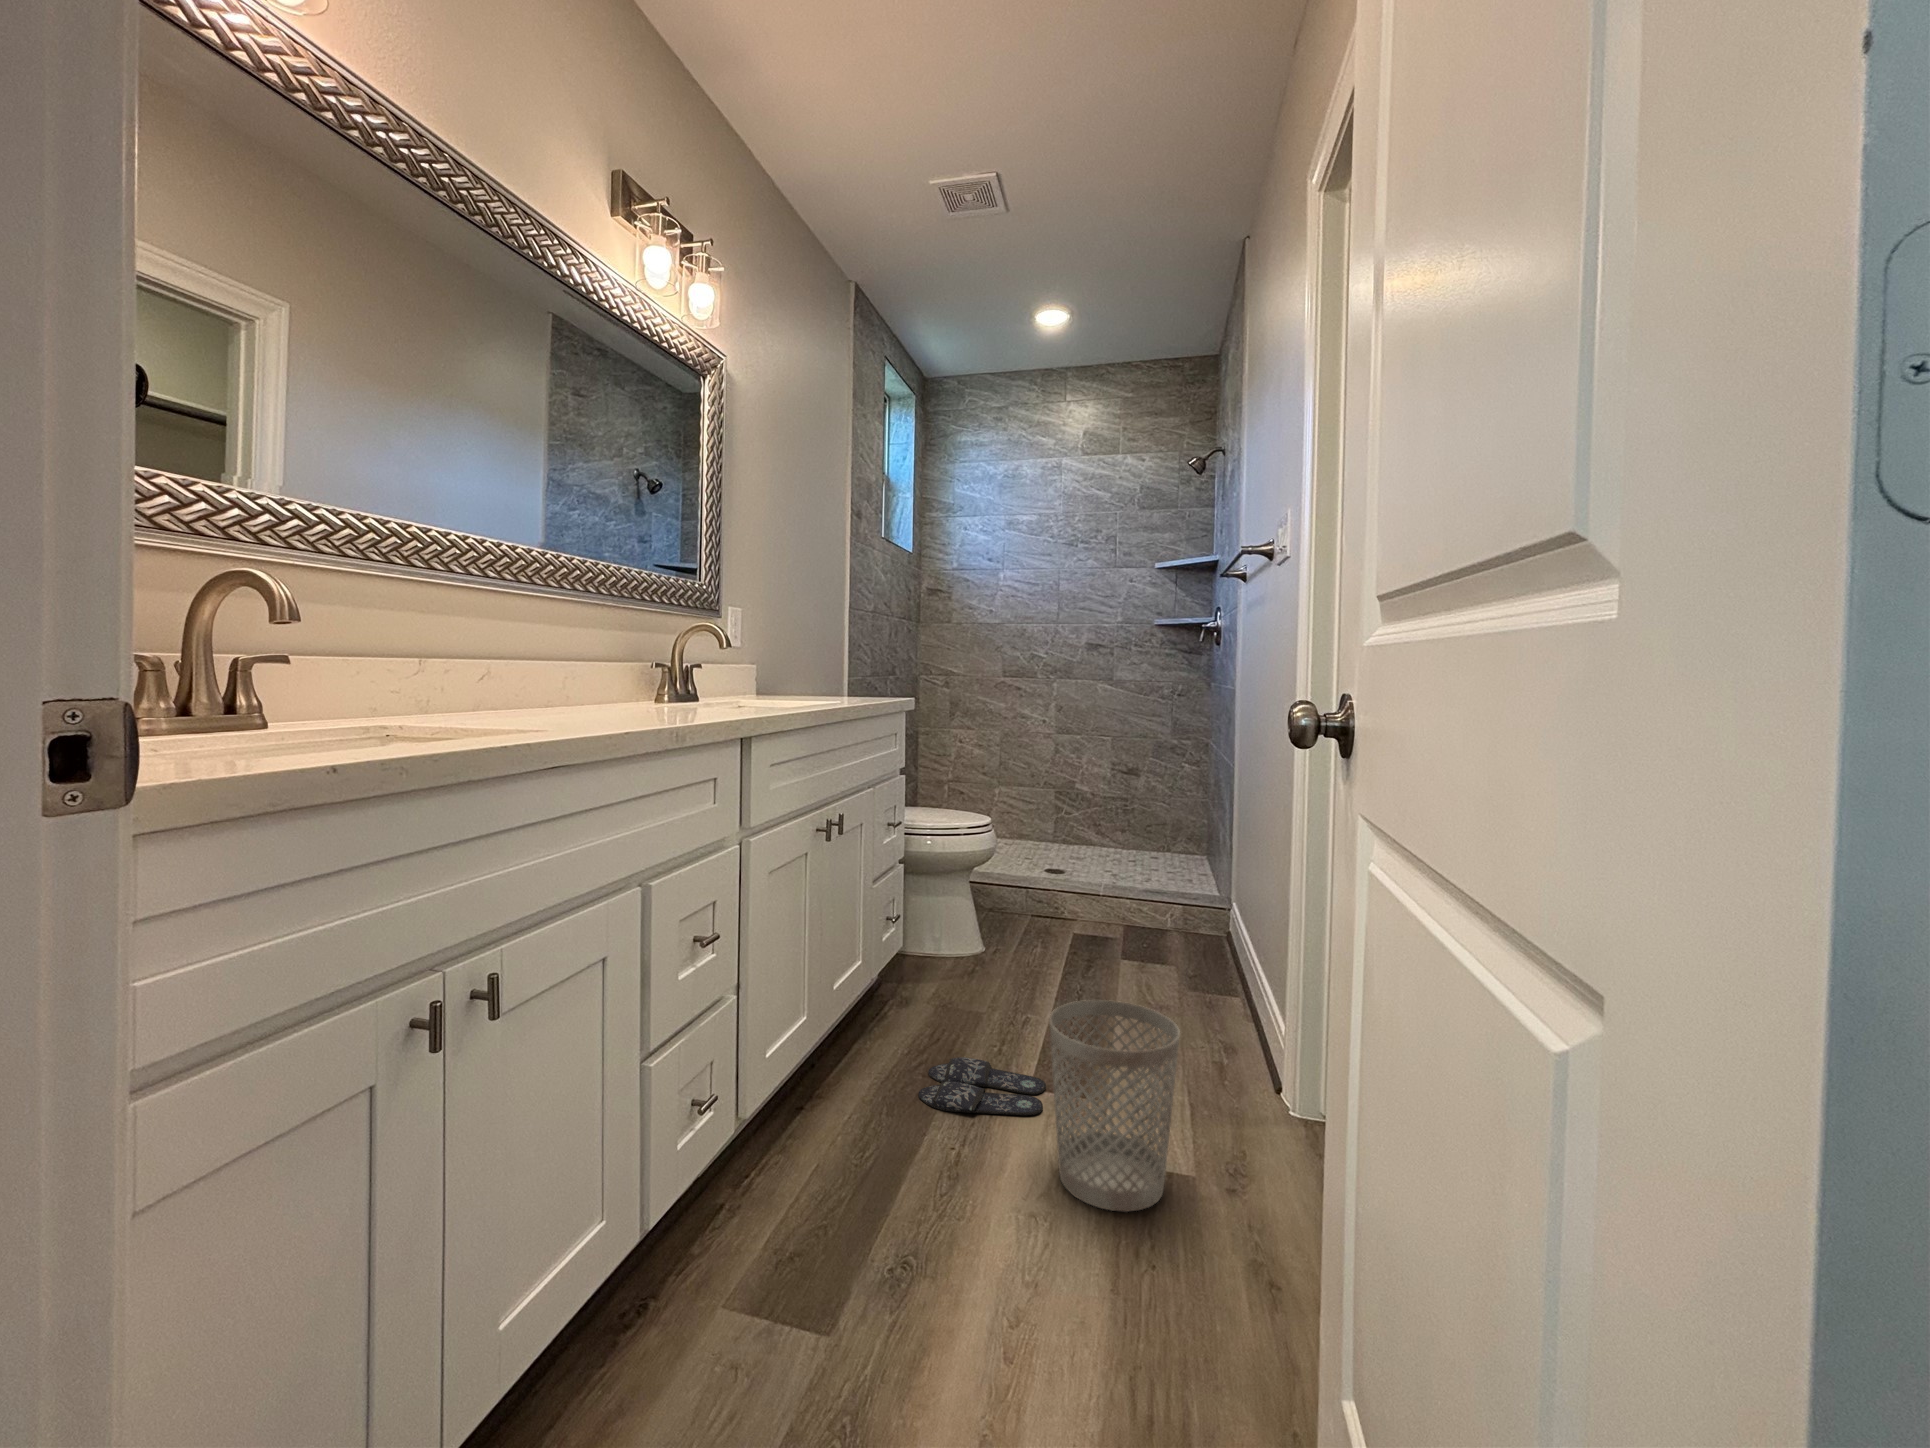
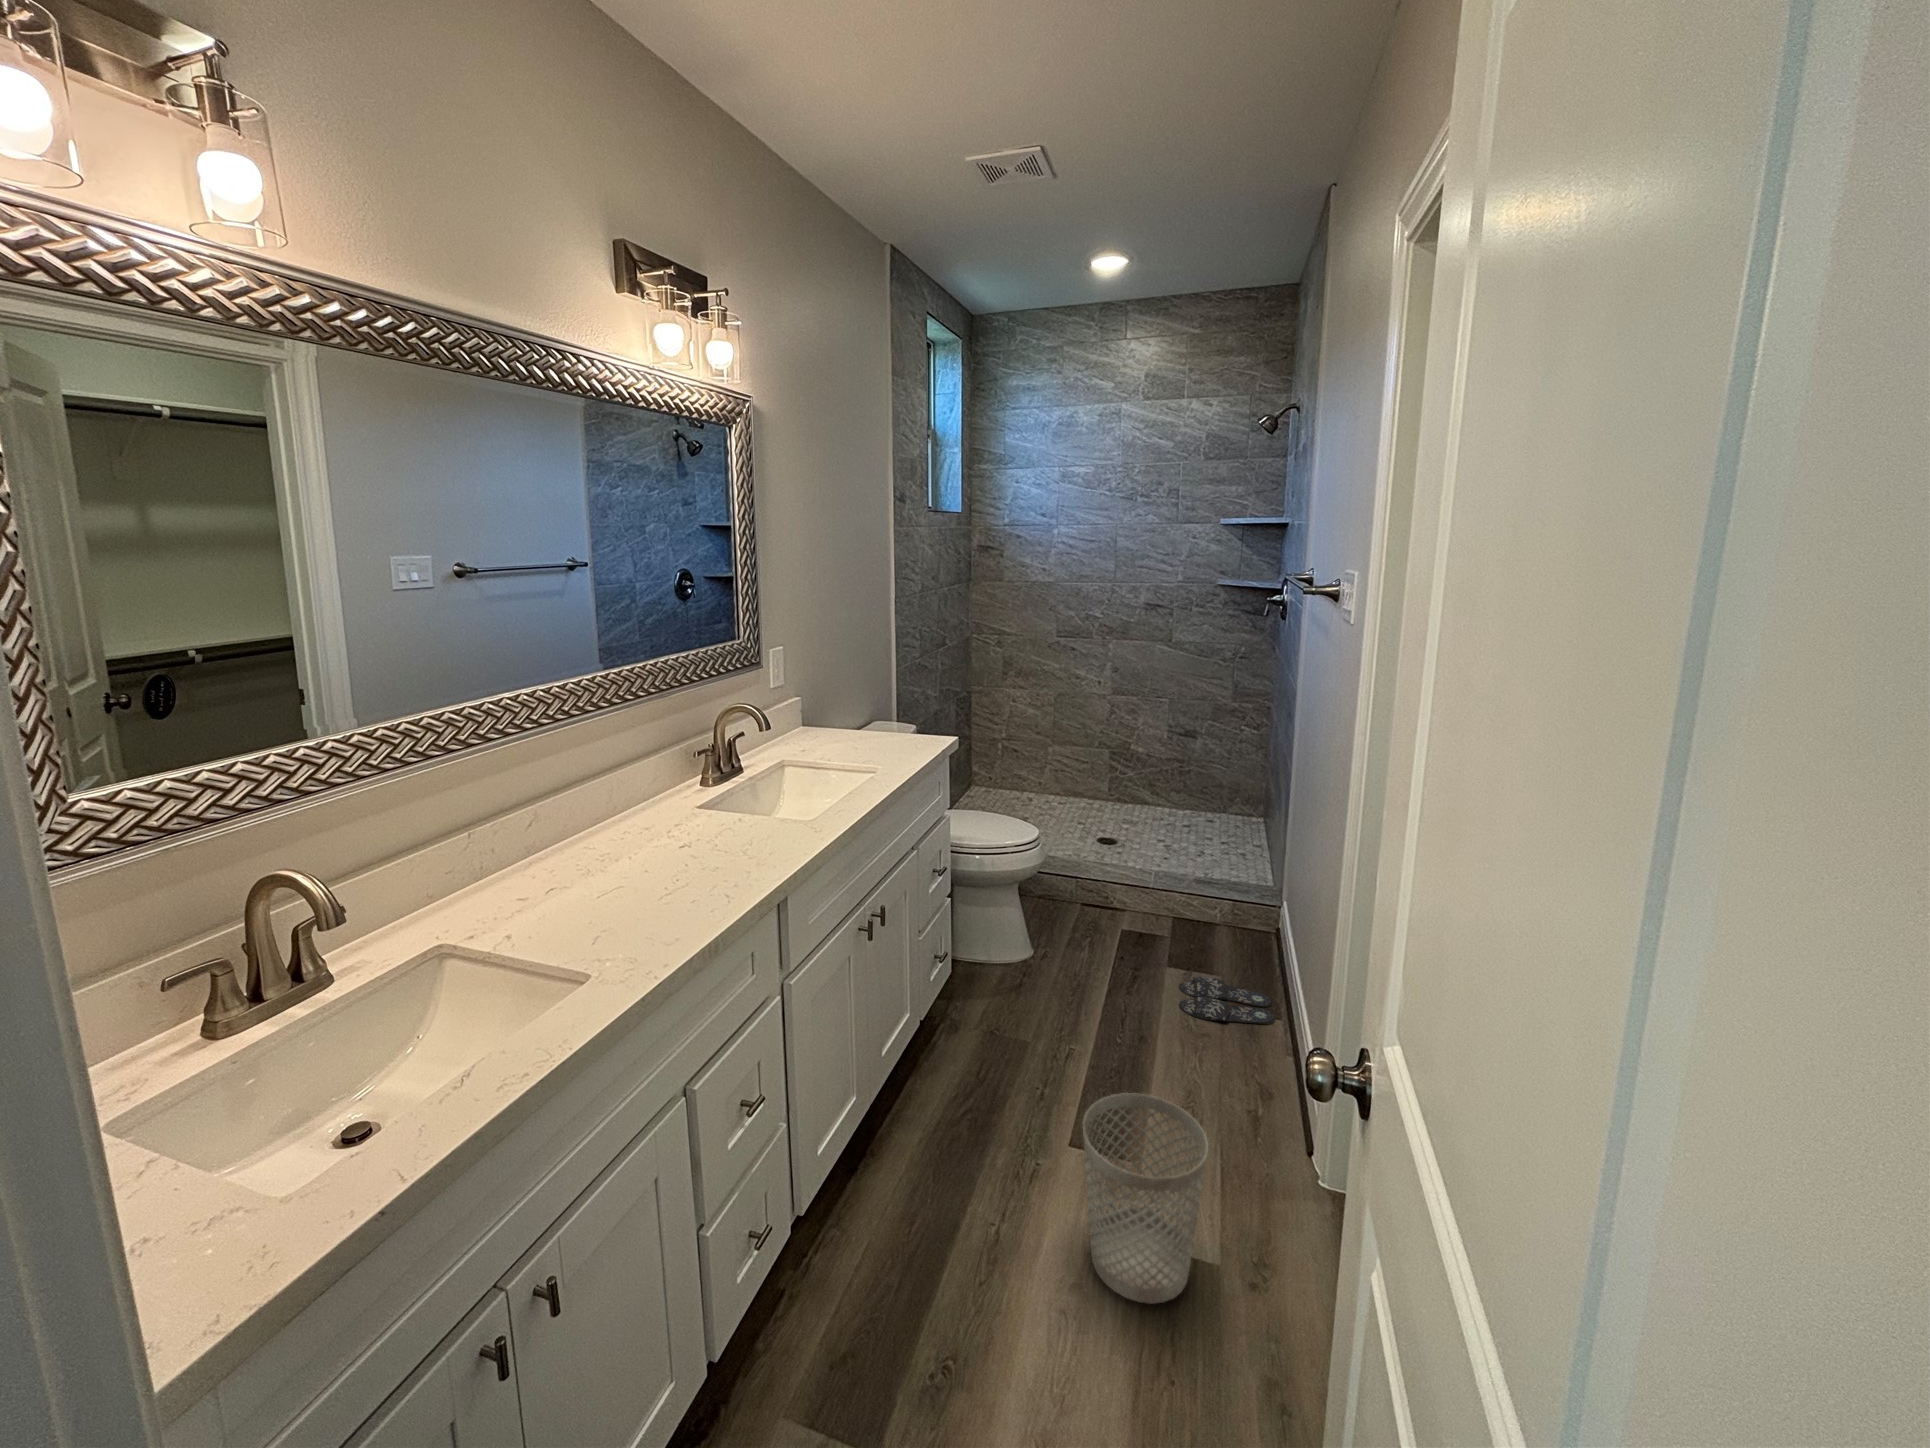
slippers: present [919,1057,1046,1115] -> present [1179,977,1275,1024]

